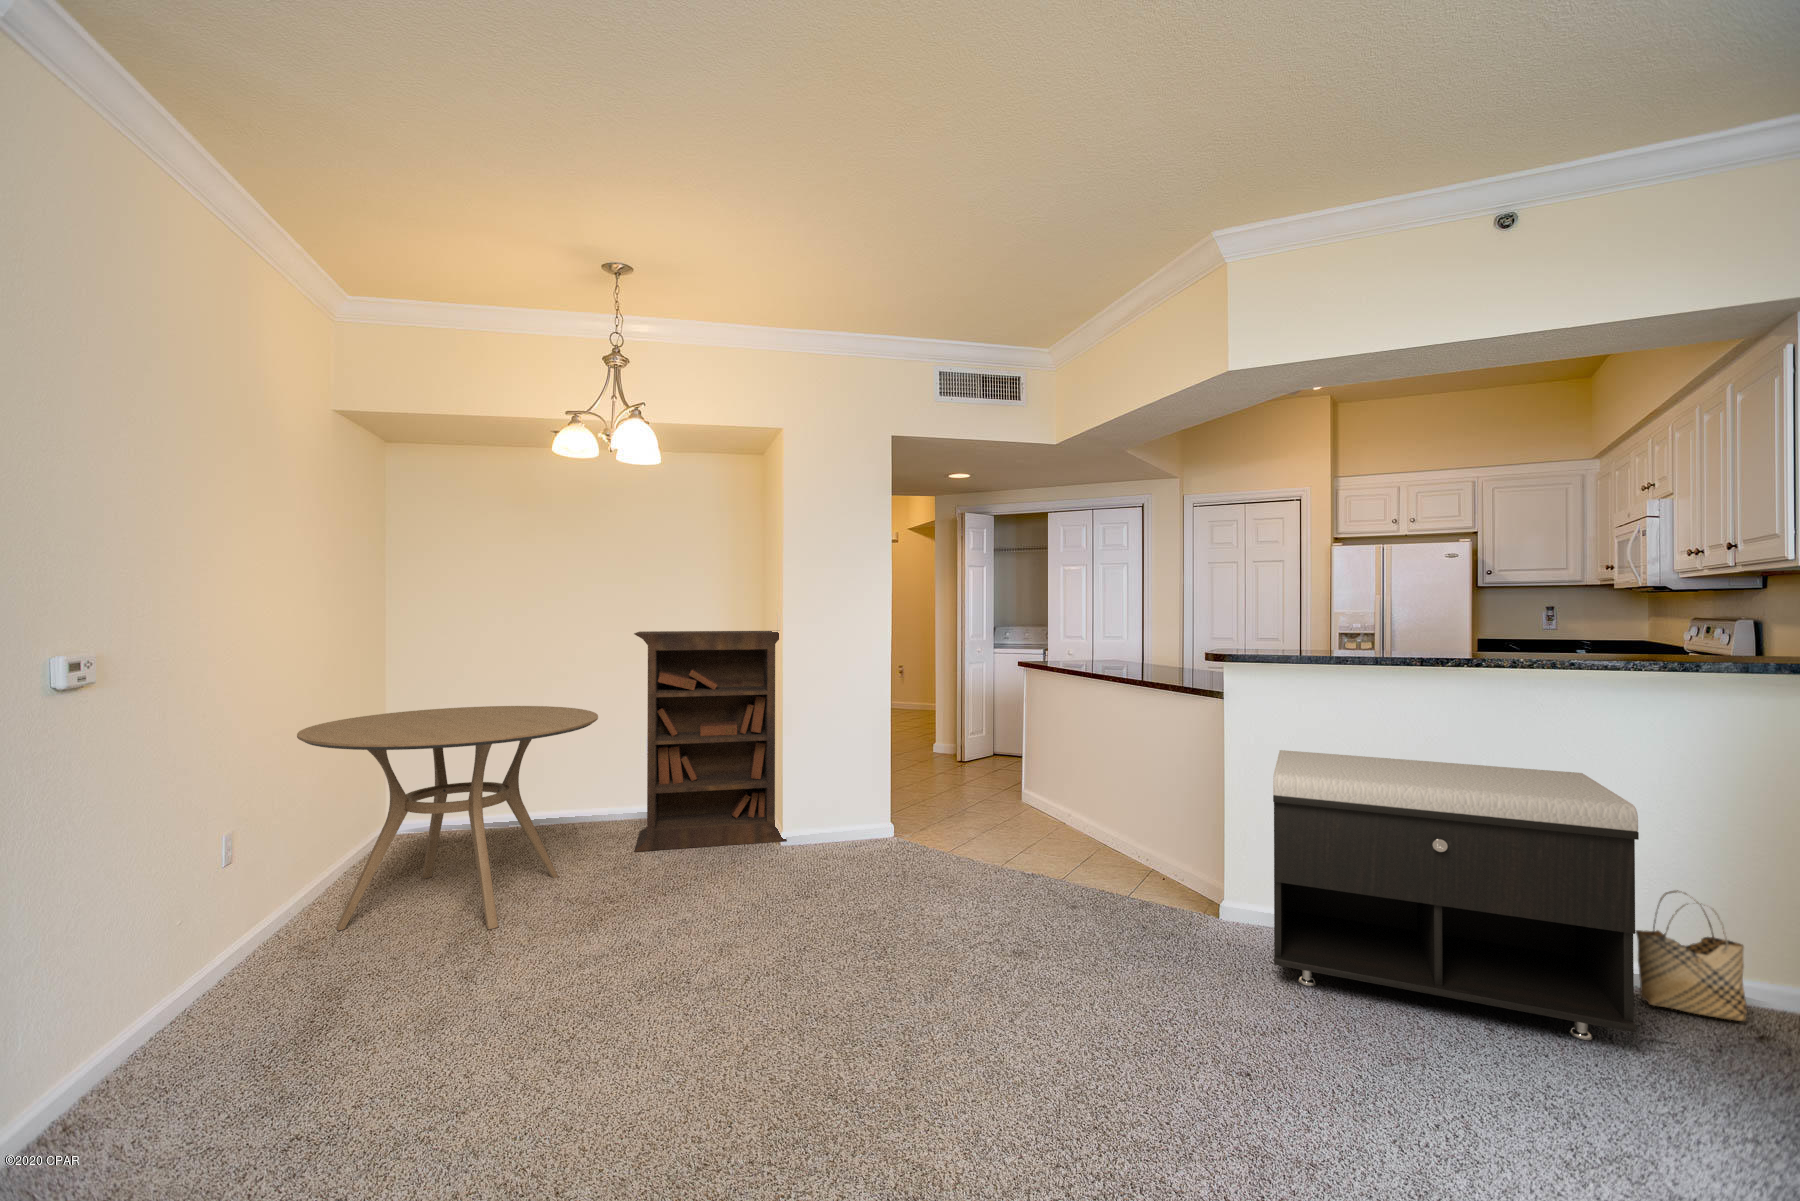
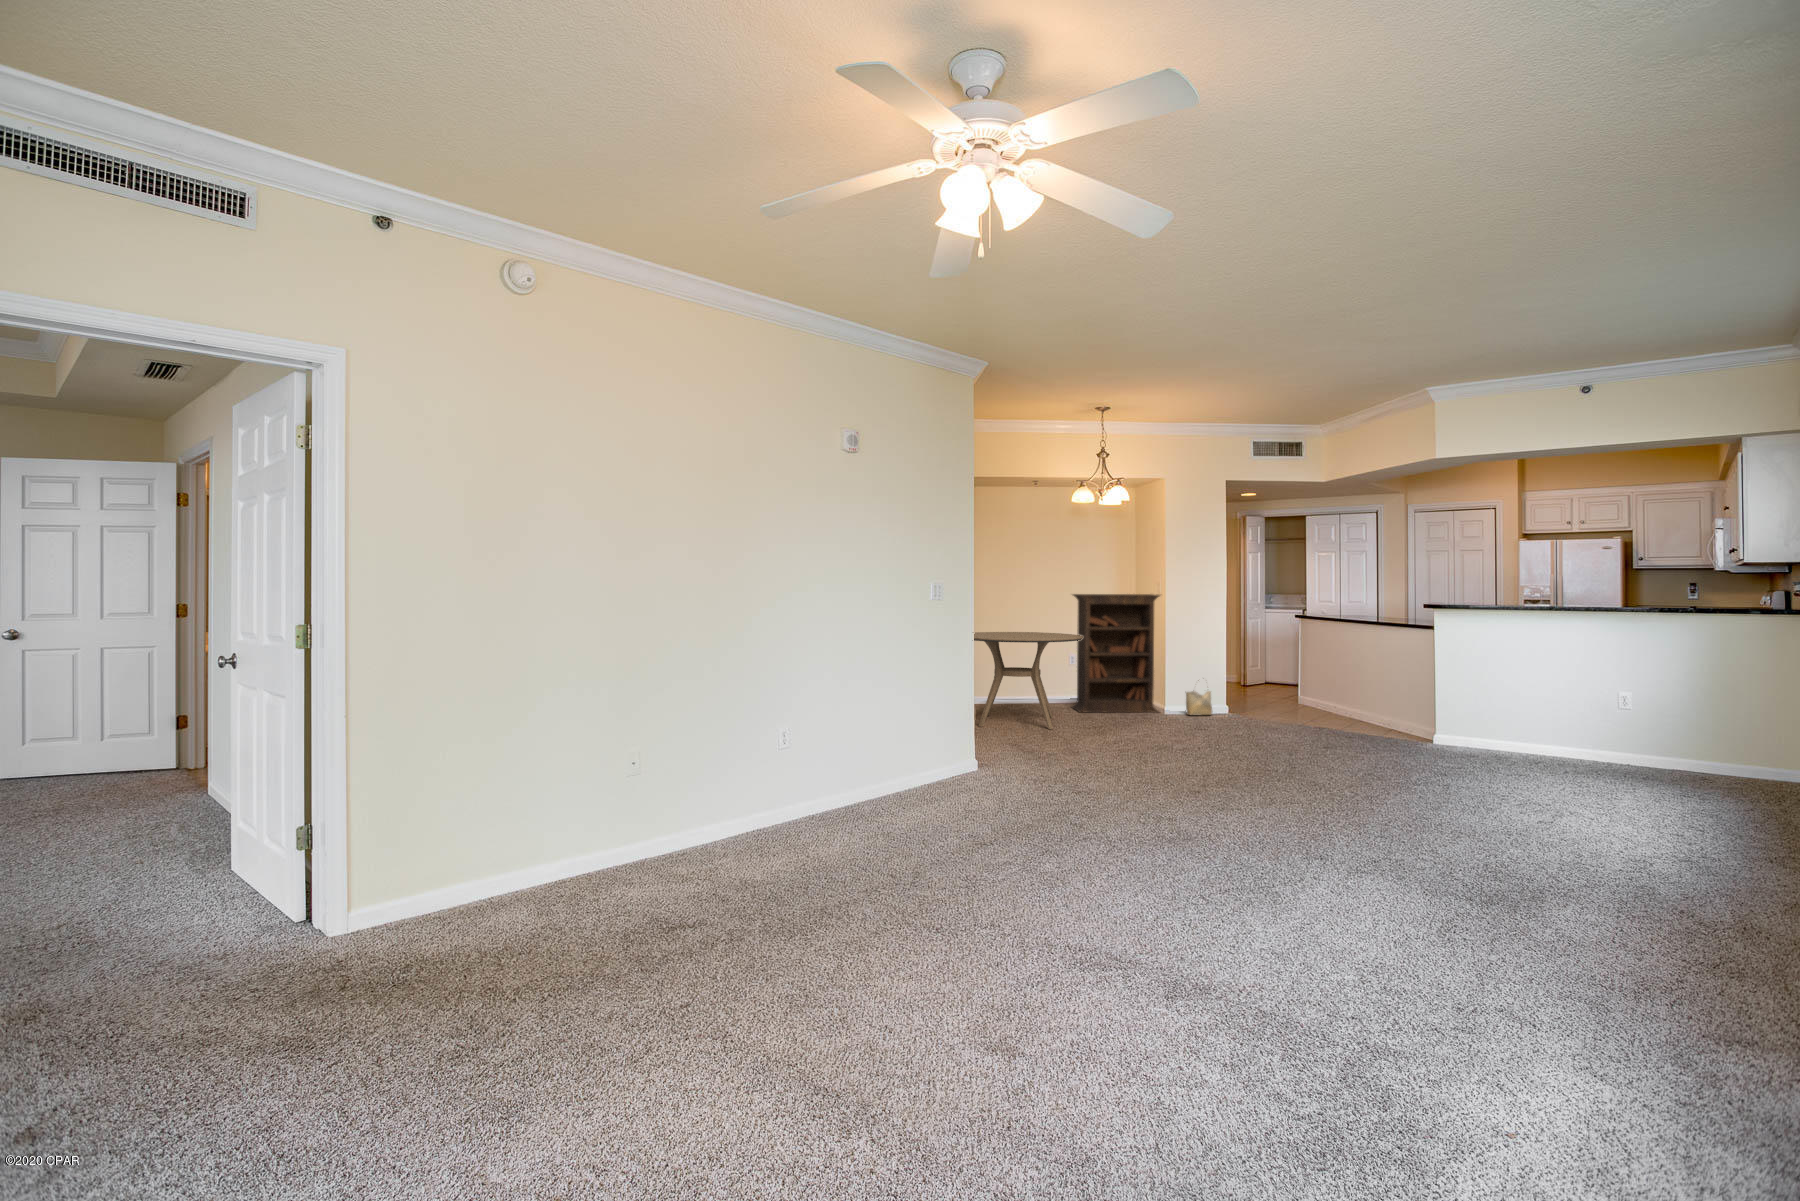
storage bench: present [1273,750,1639,1040] -> none [1451,653,1620,770]
woven basket: present [1636,890,1747,1021] -> present [1186,680,1212,716]

